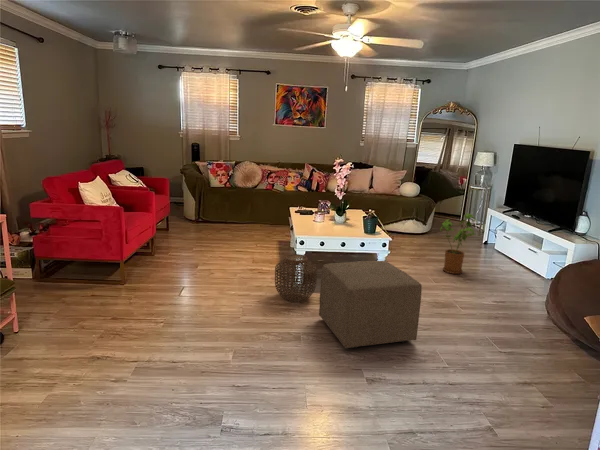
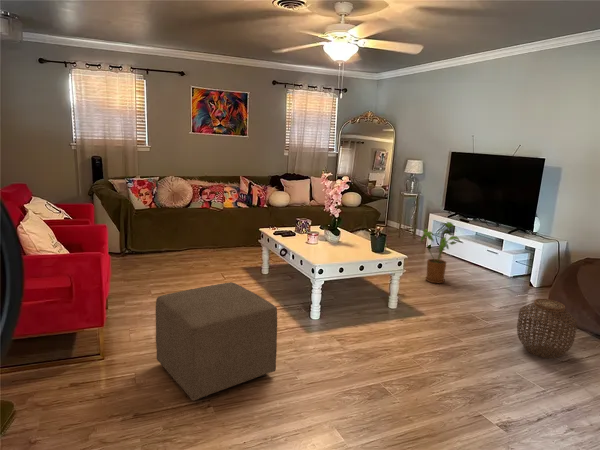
woven basket: present [275,254,317,303] -> present [517,299,577,359]
ottoman: present [319,261,422,349] -> present [156,282,277,401]

